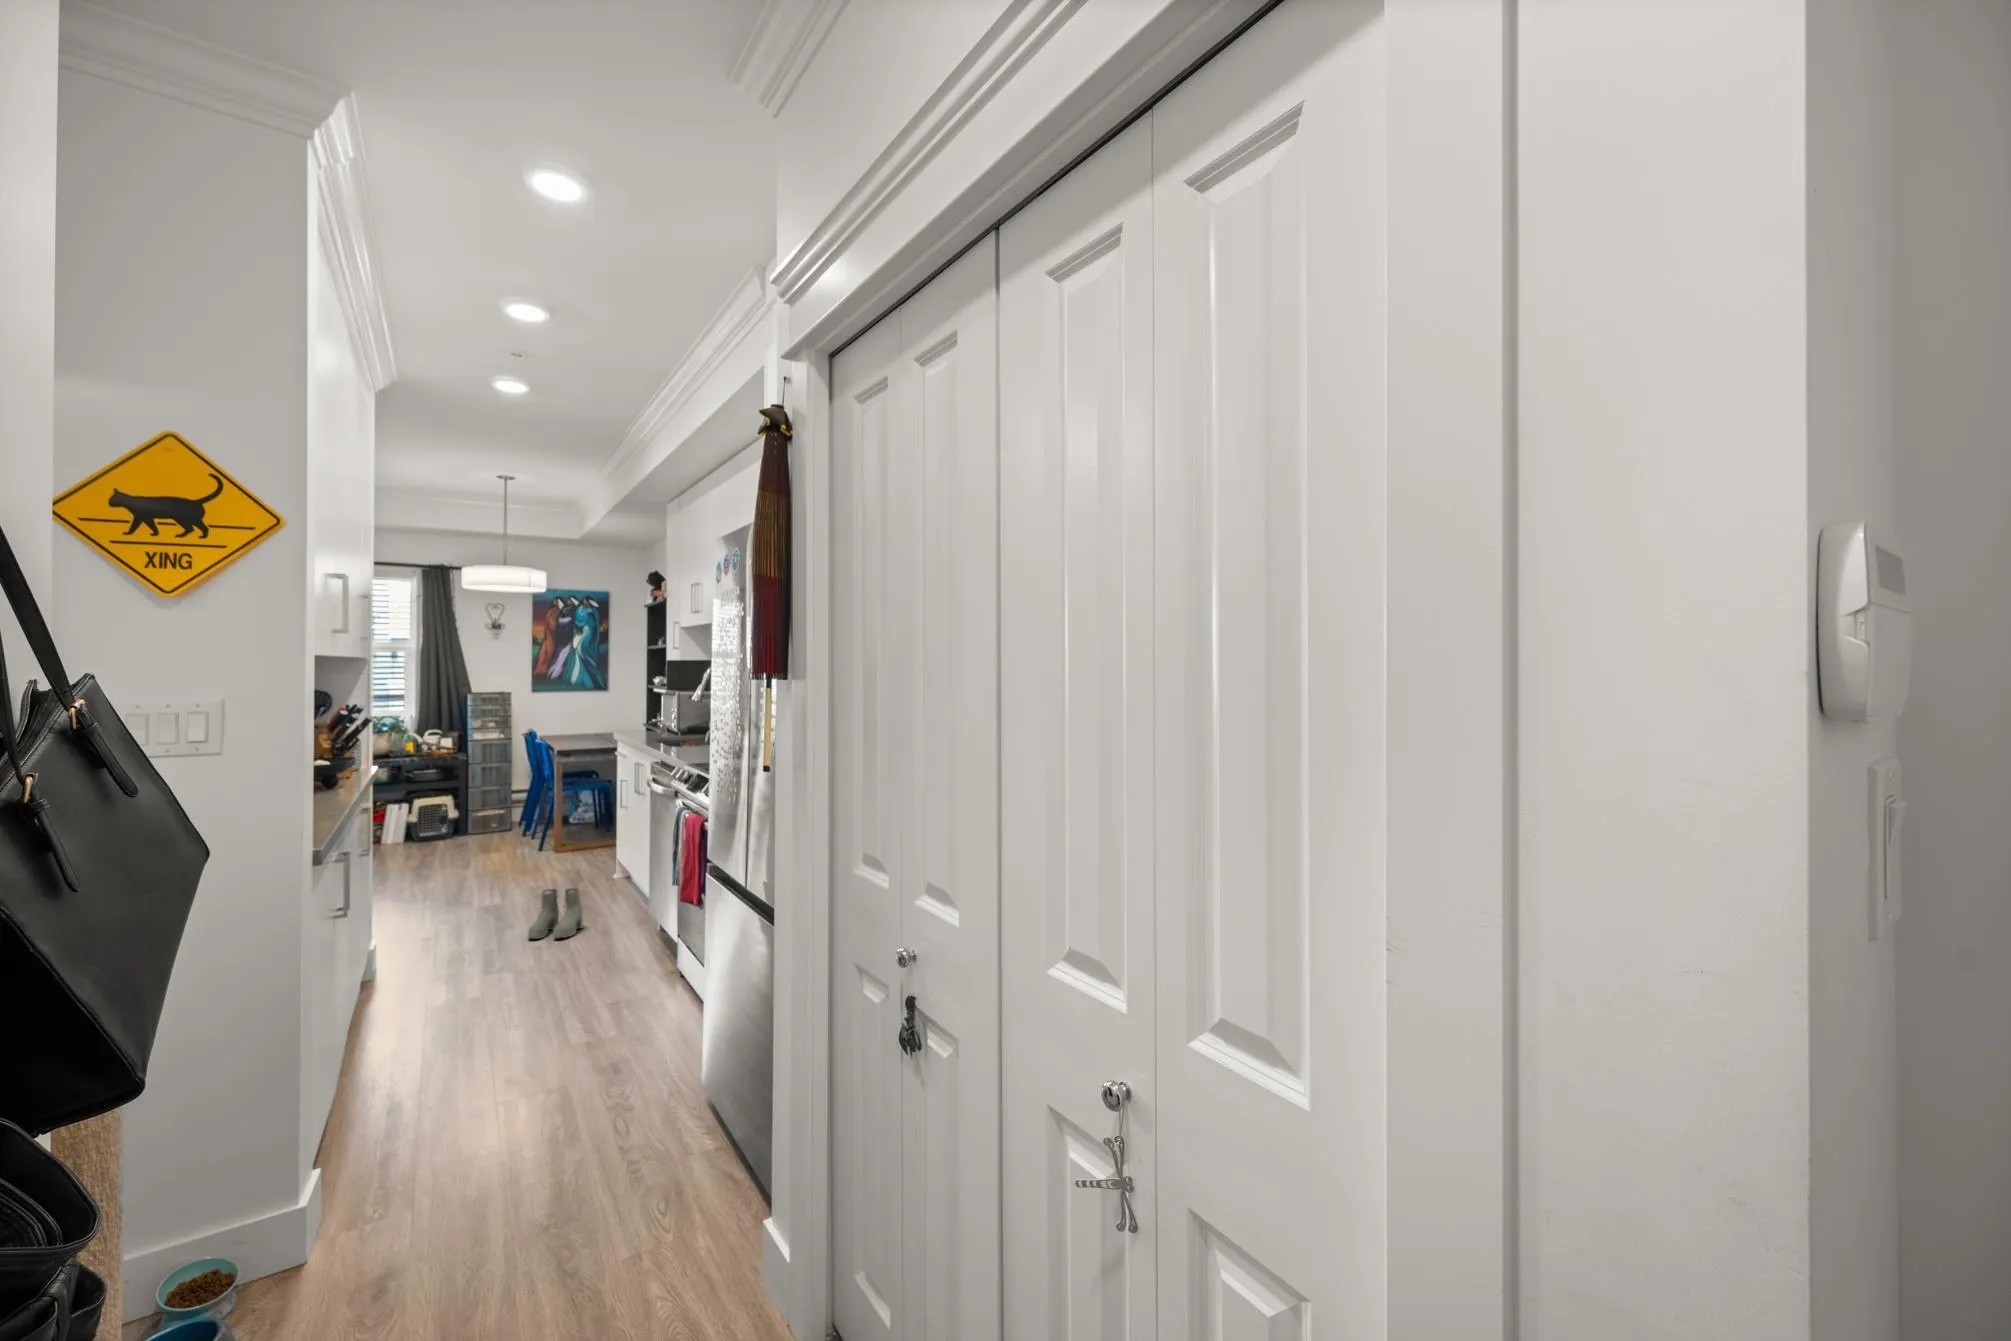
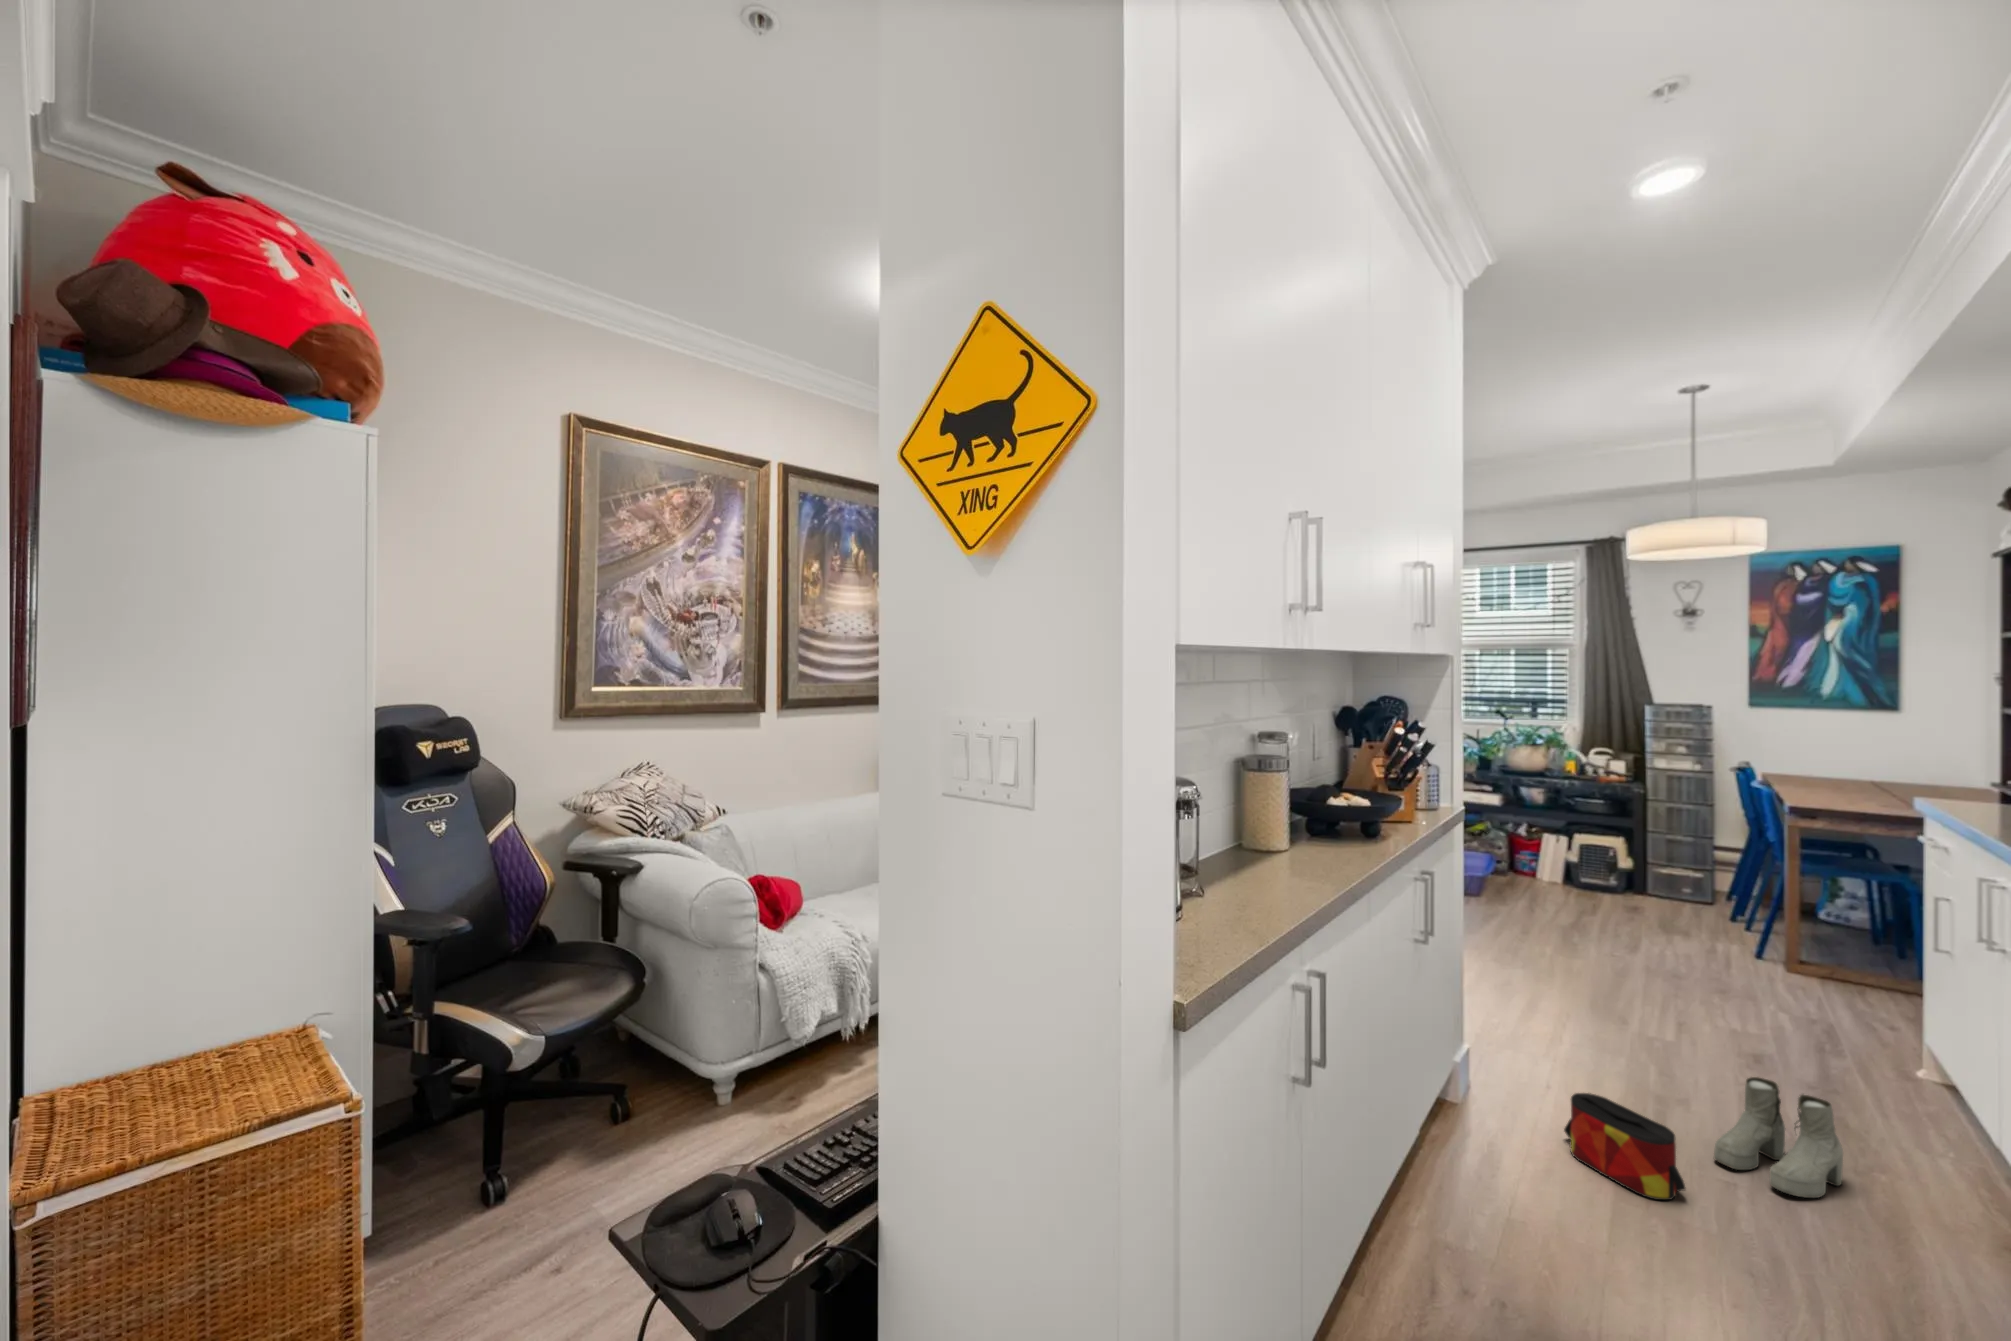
bag: none [449,924,517,965] -> present [1564,1093,1685,1200]

